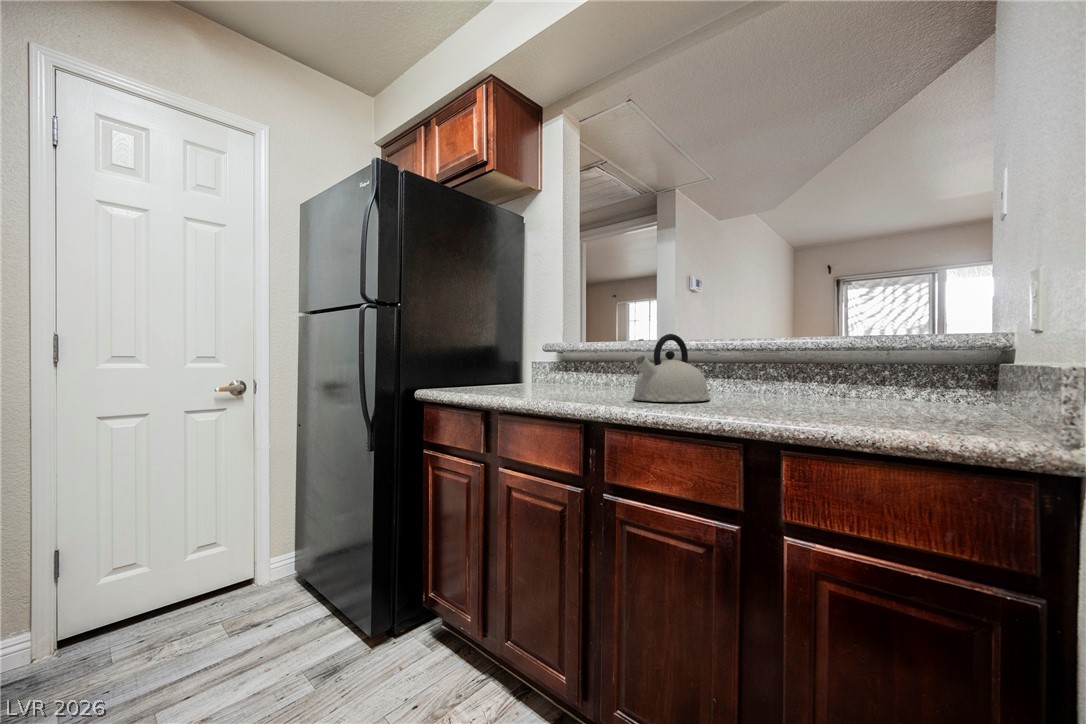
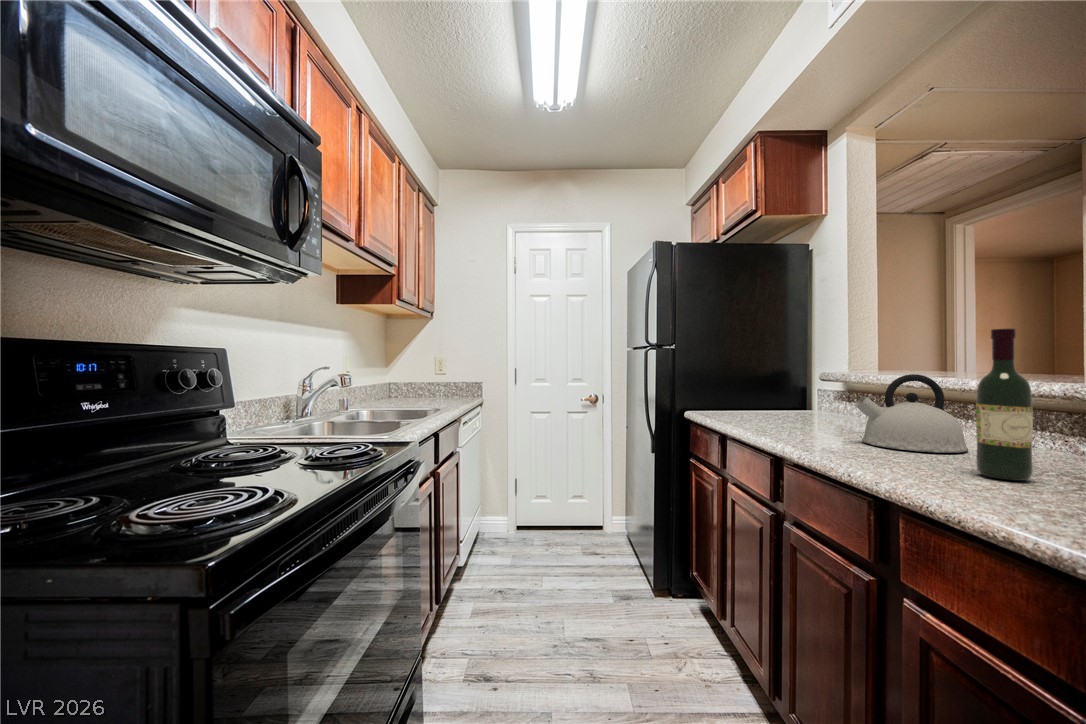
wine bottle: none [767,283,804,411] -> present [976,328,1033,481]

